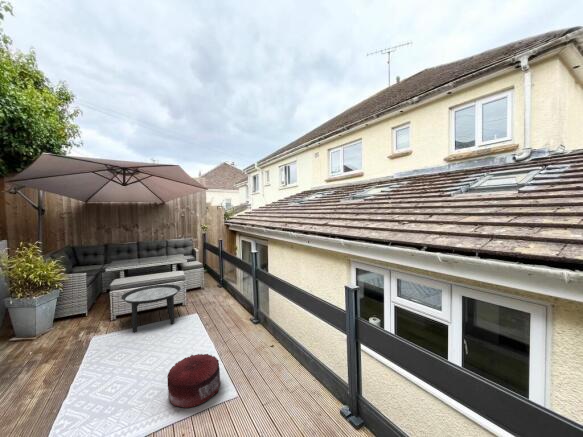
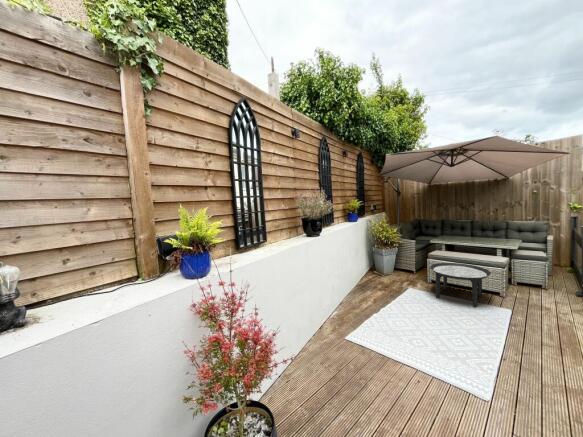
pouf: present [167,354,221,408] -> none [421,334,480,386]

